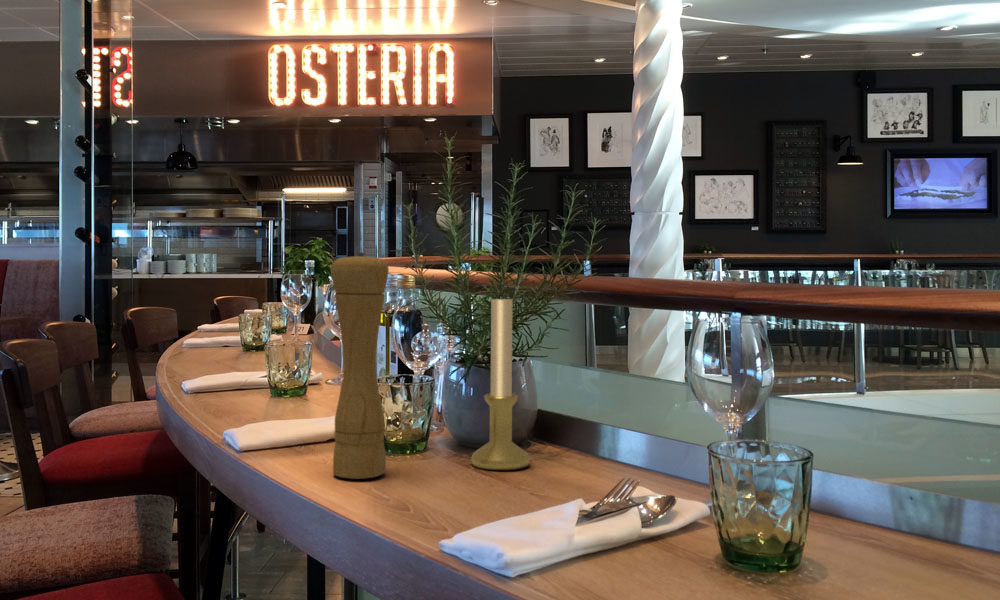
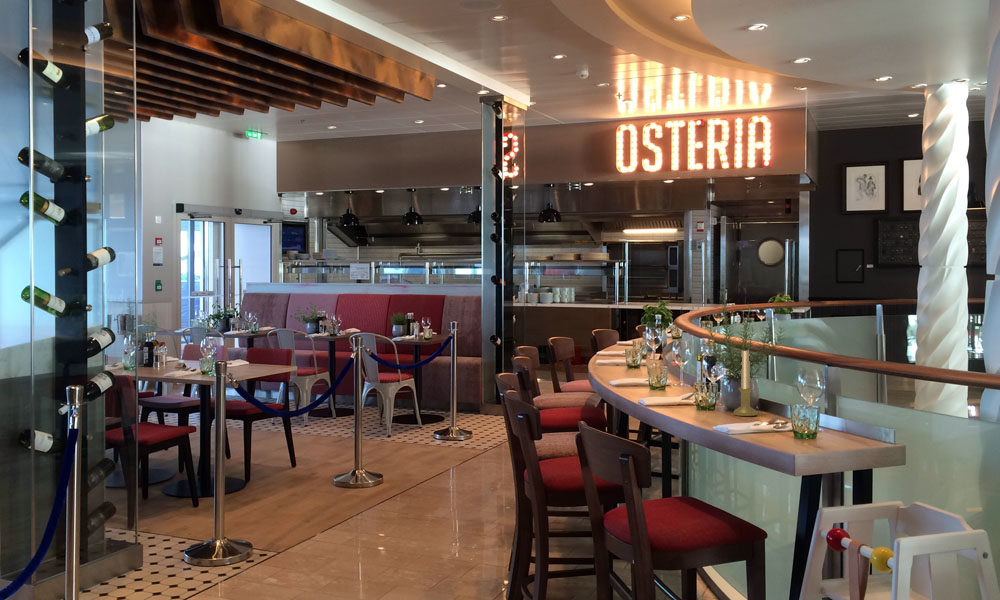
pepper mill: present [331,253,389,479] -> none [680,334,701,415]

